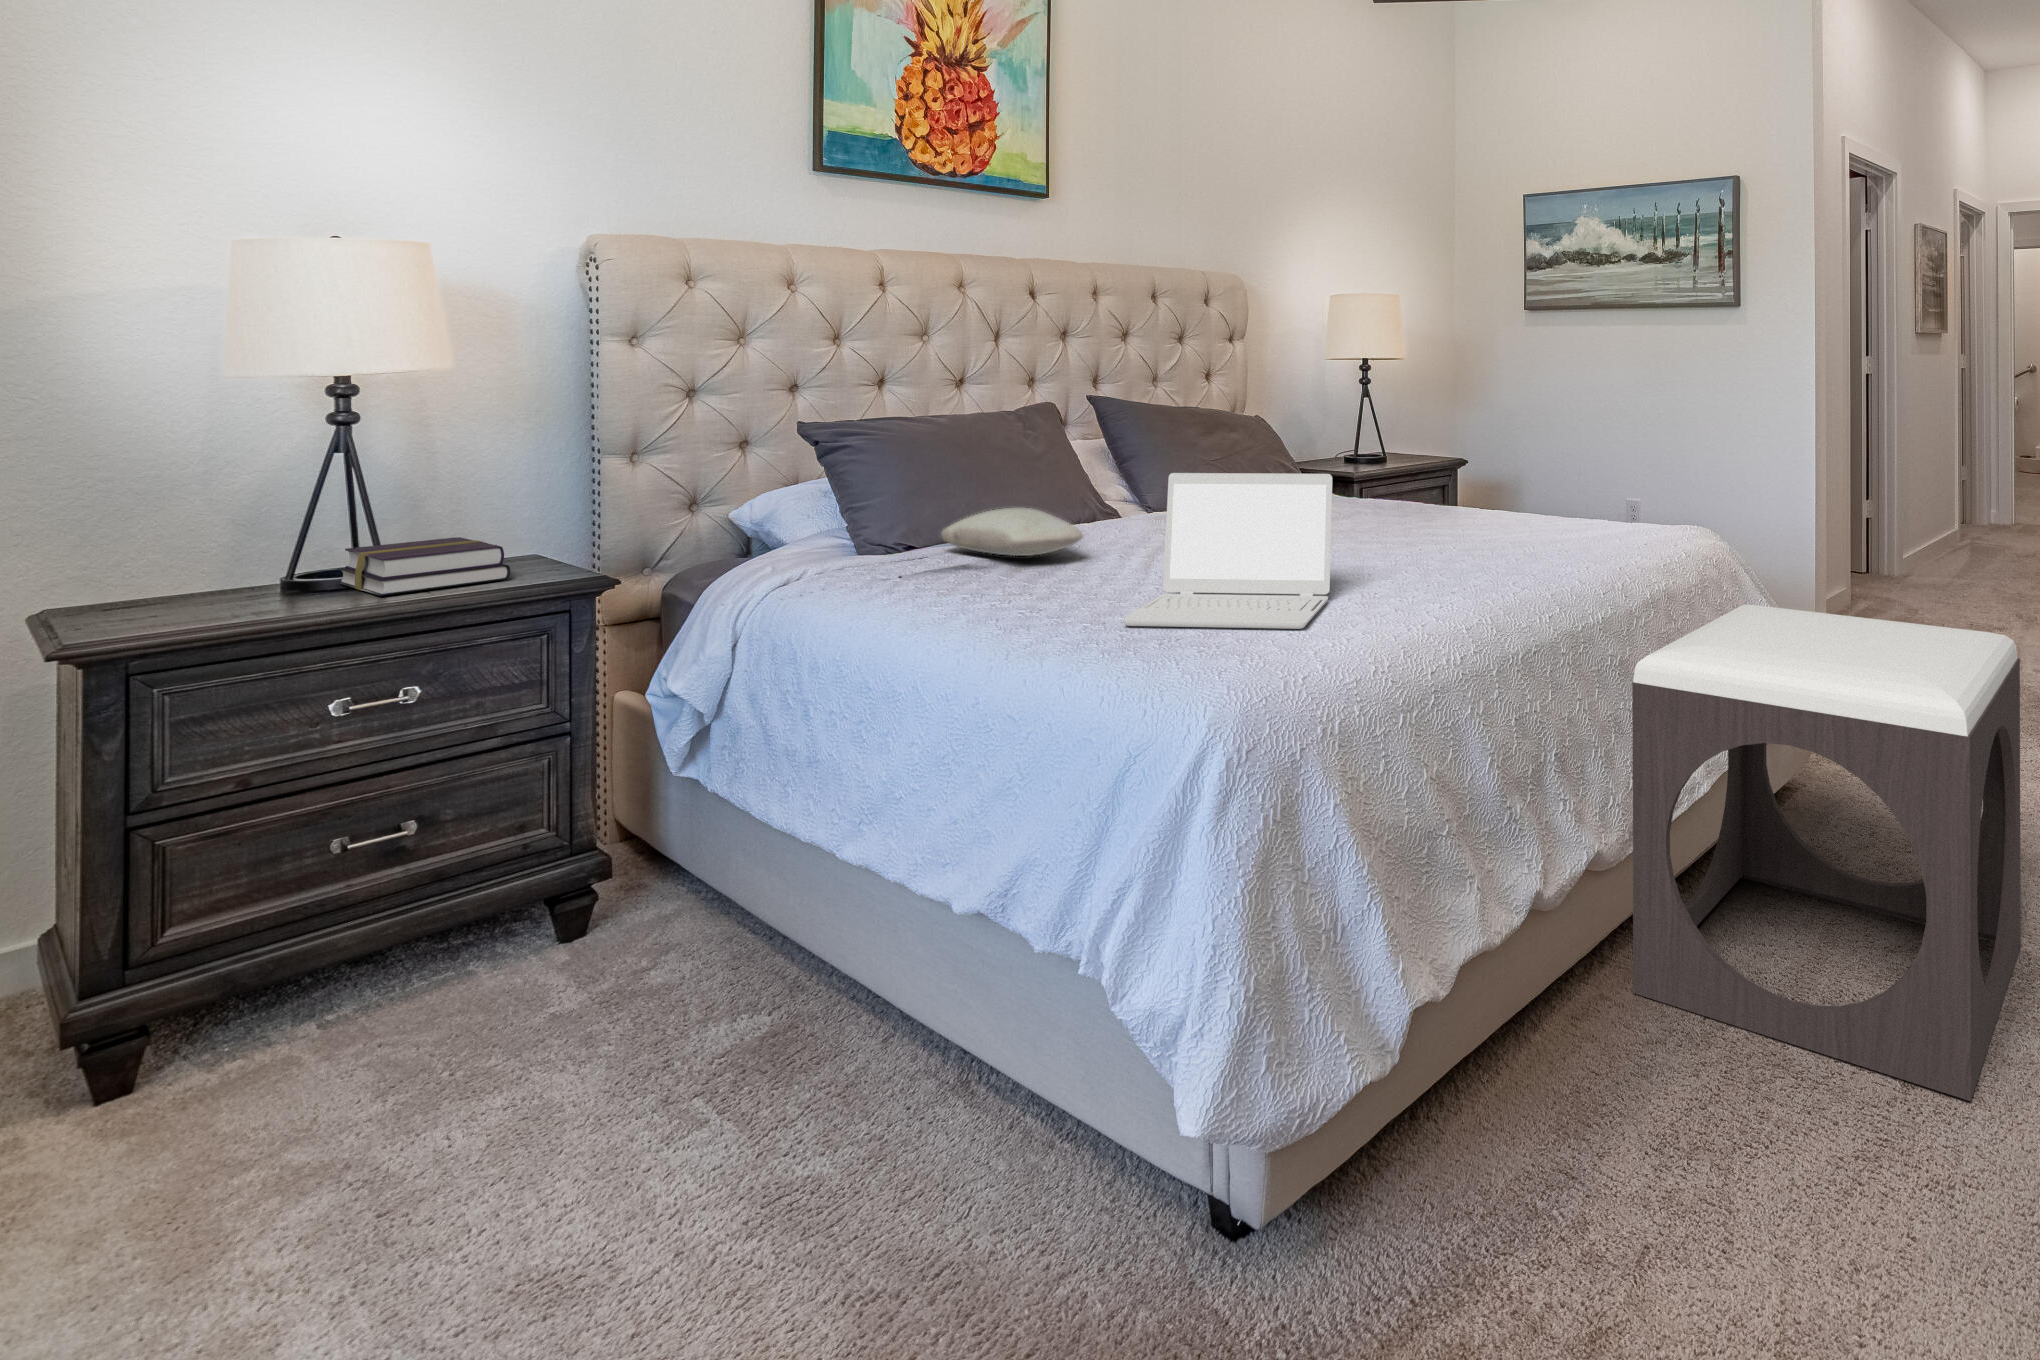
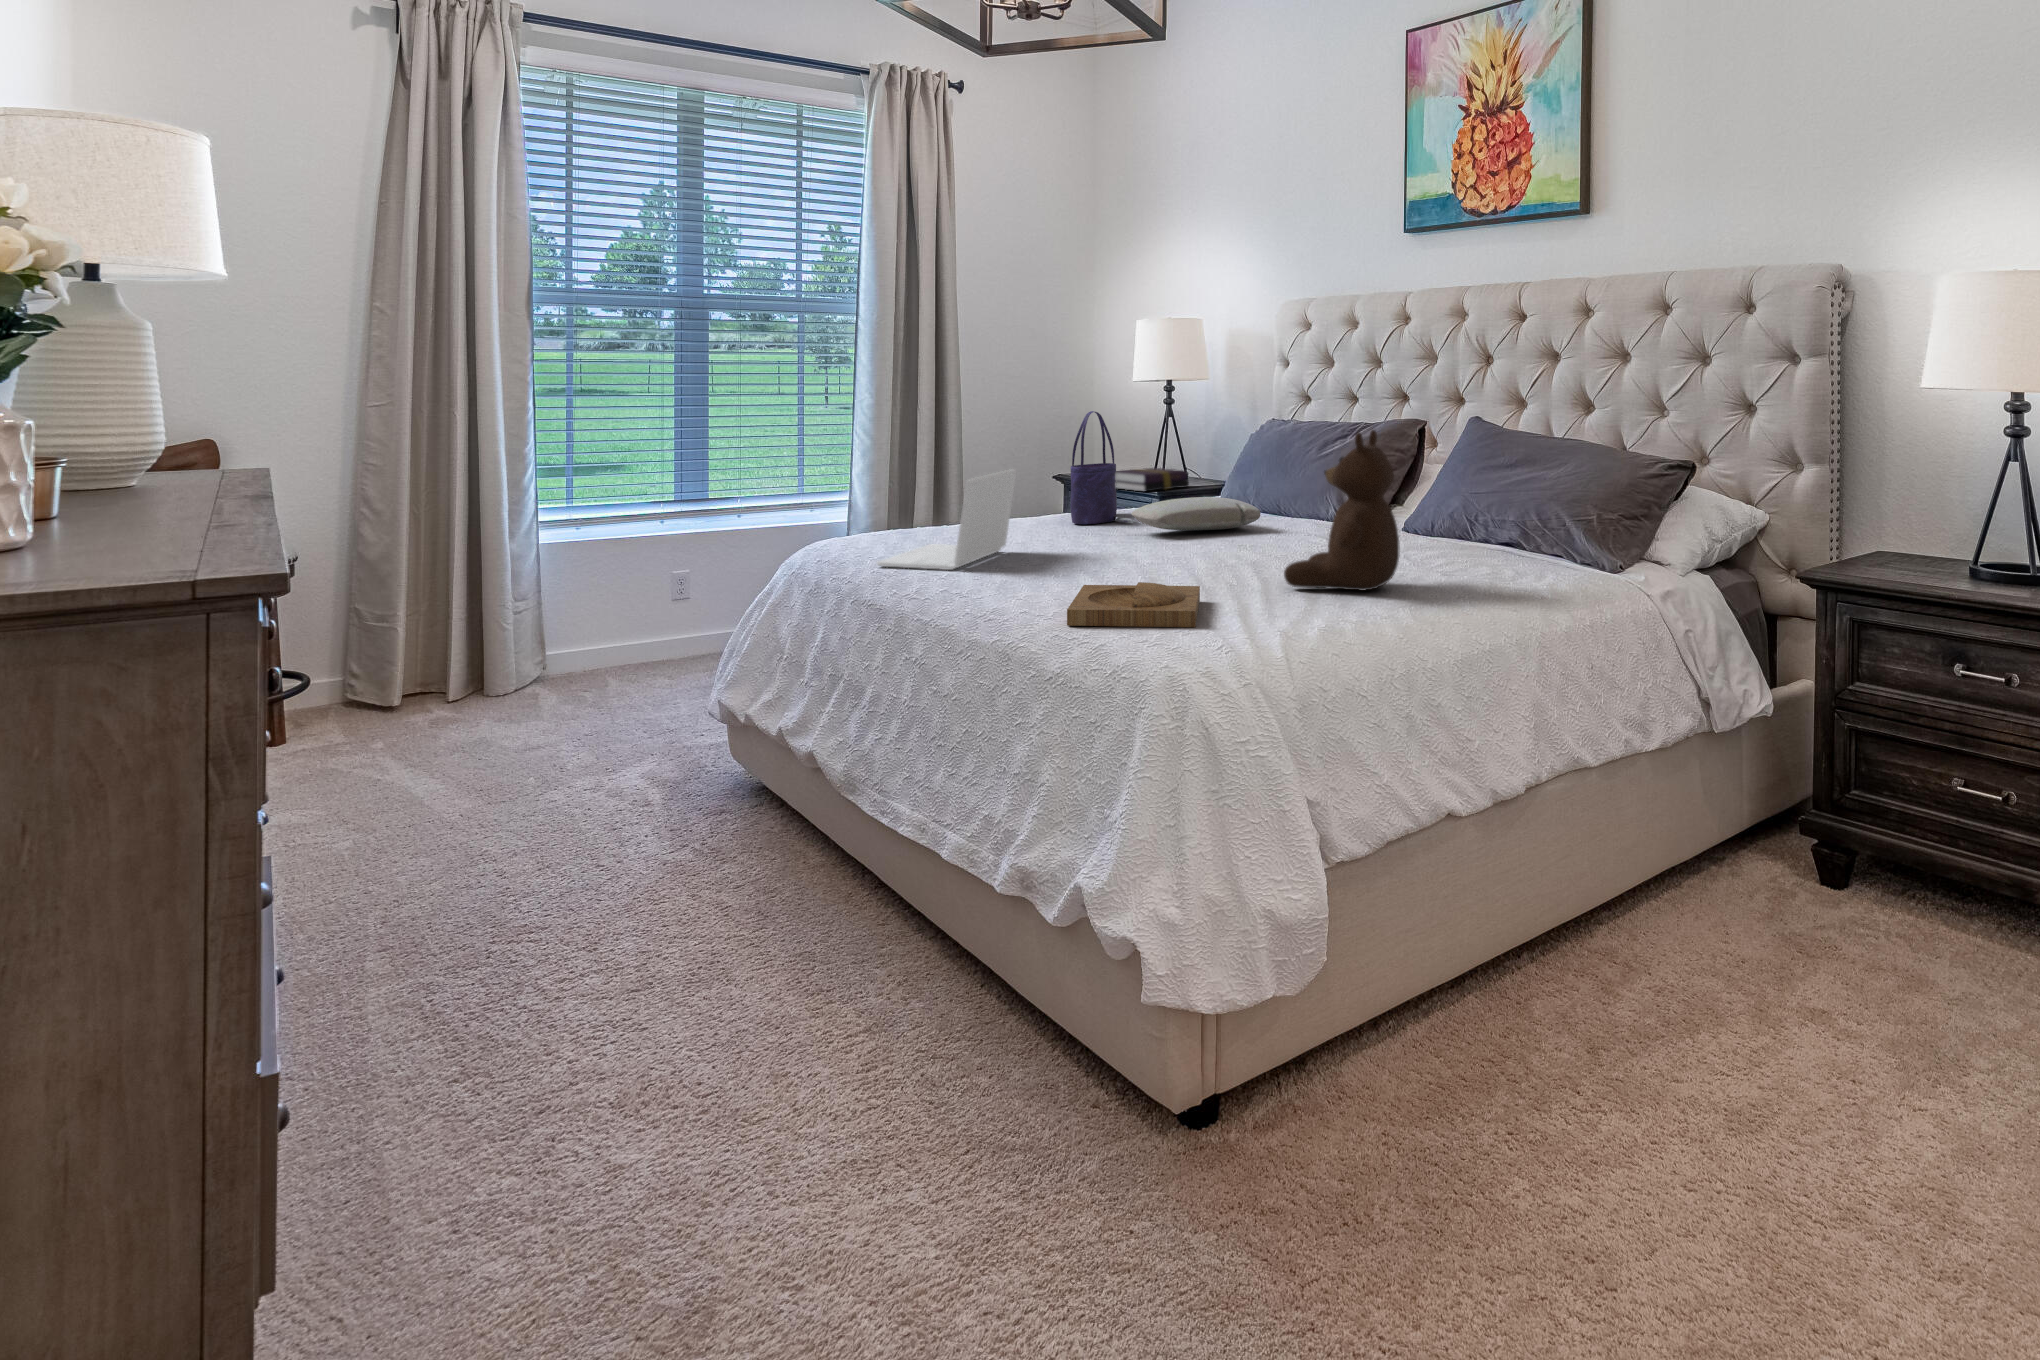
teddy bear: none [1348,386,1454,527] -> present [1284,430,1400,590]
tote bag: none [835,404,900,594] -> present [1071,411,1117,524]
tray: none [1472,523,1603,558] -> present [1067,582,1200,627]
footstool: present [1632,605,2021,1101] -> none [560,667,1016,1236]

